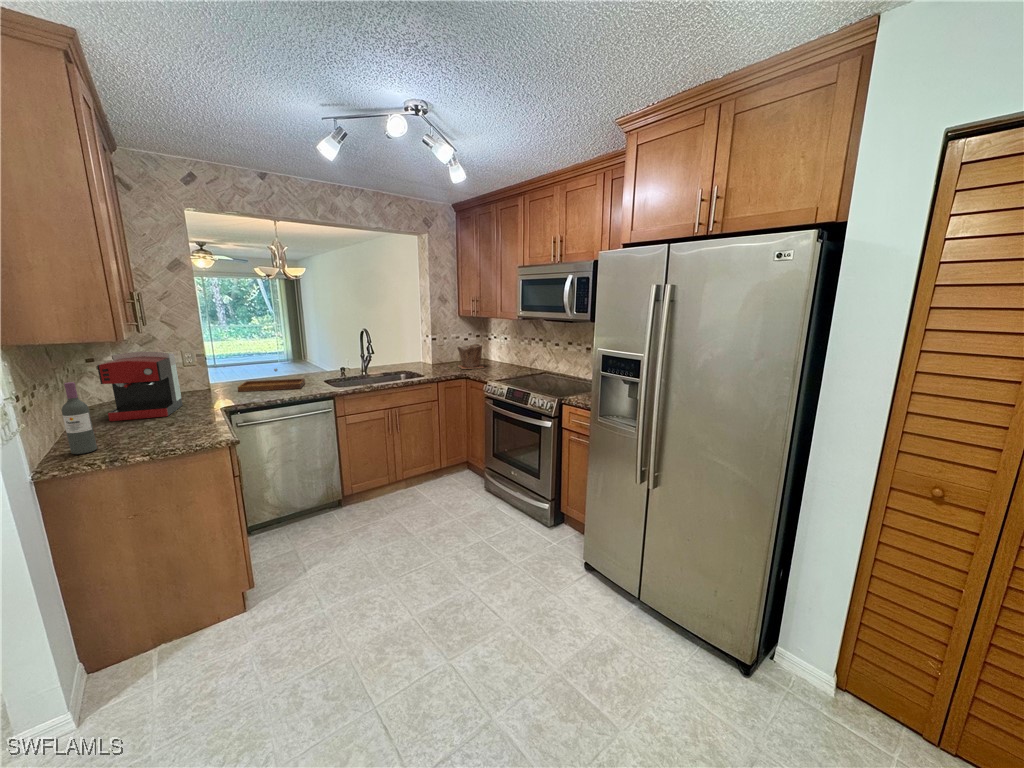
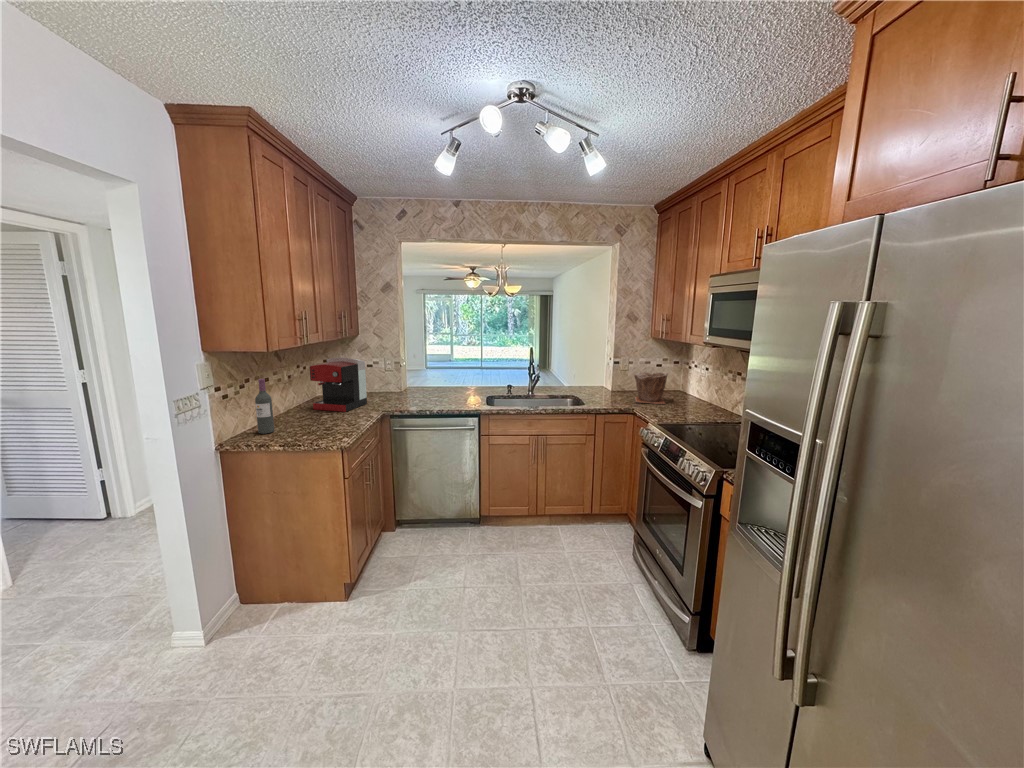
tray: present [238,369,305,392] -> none [415,380,471,401]

